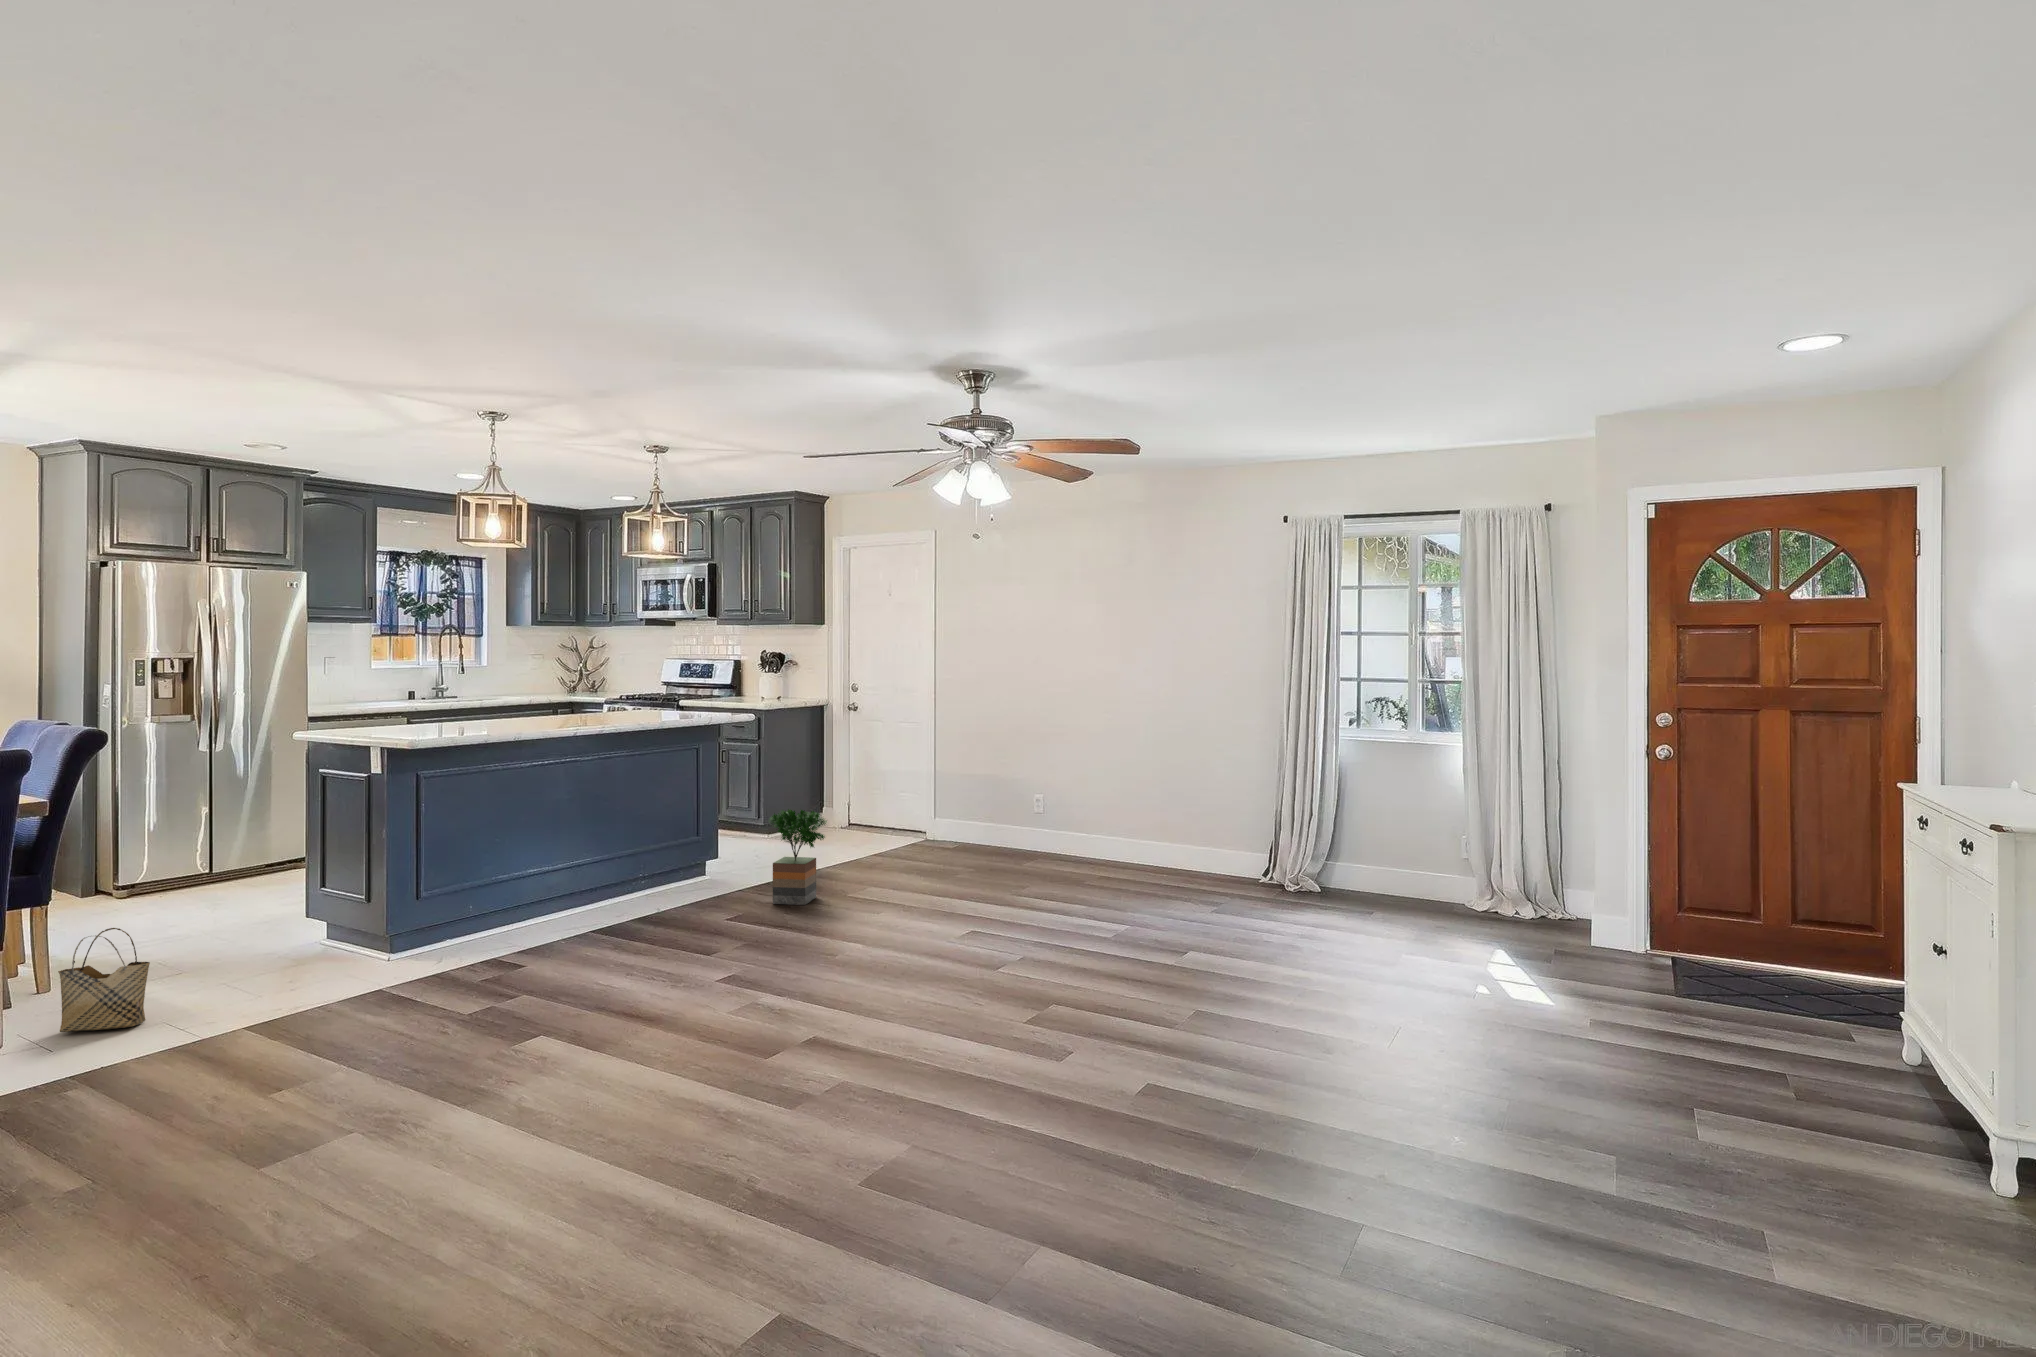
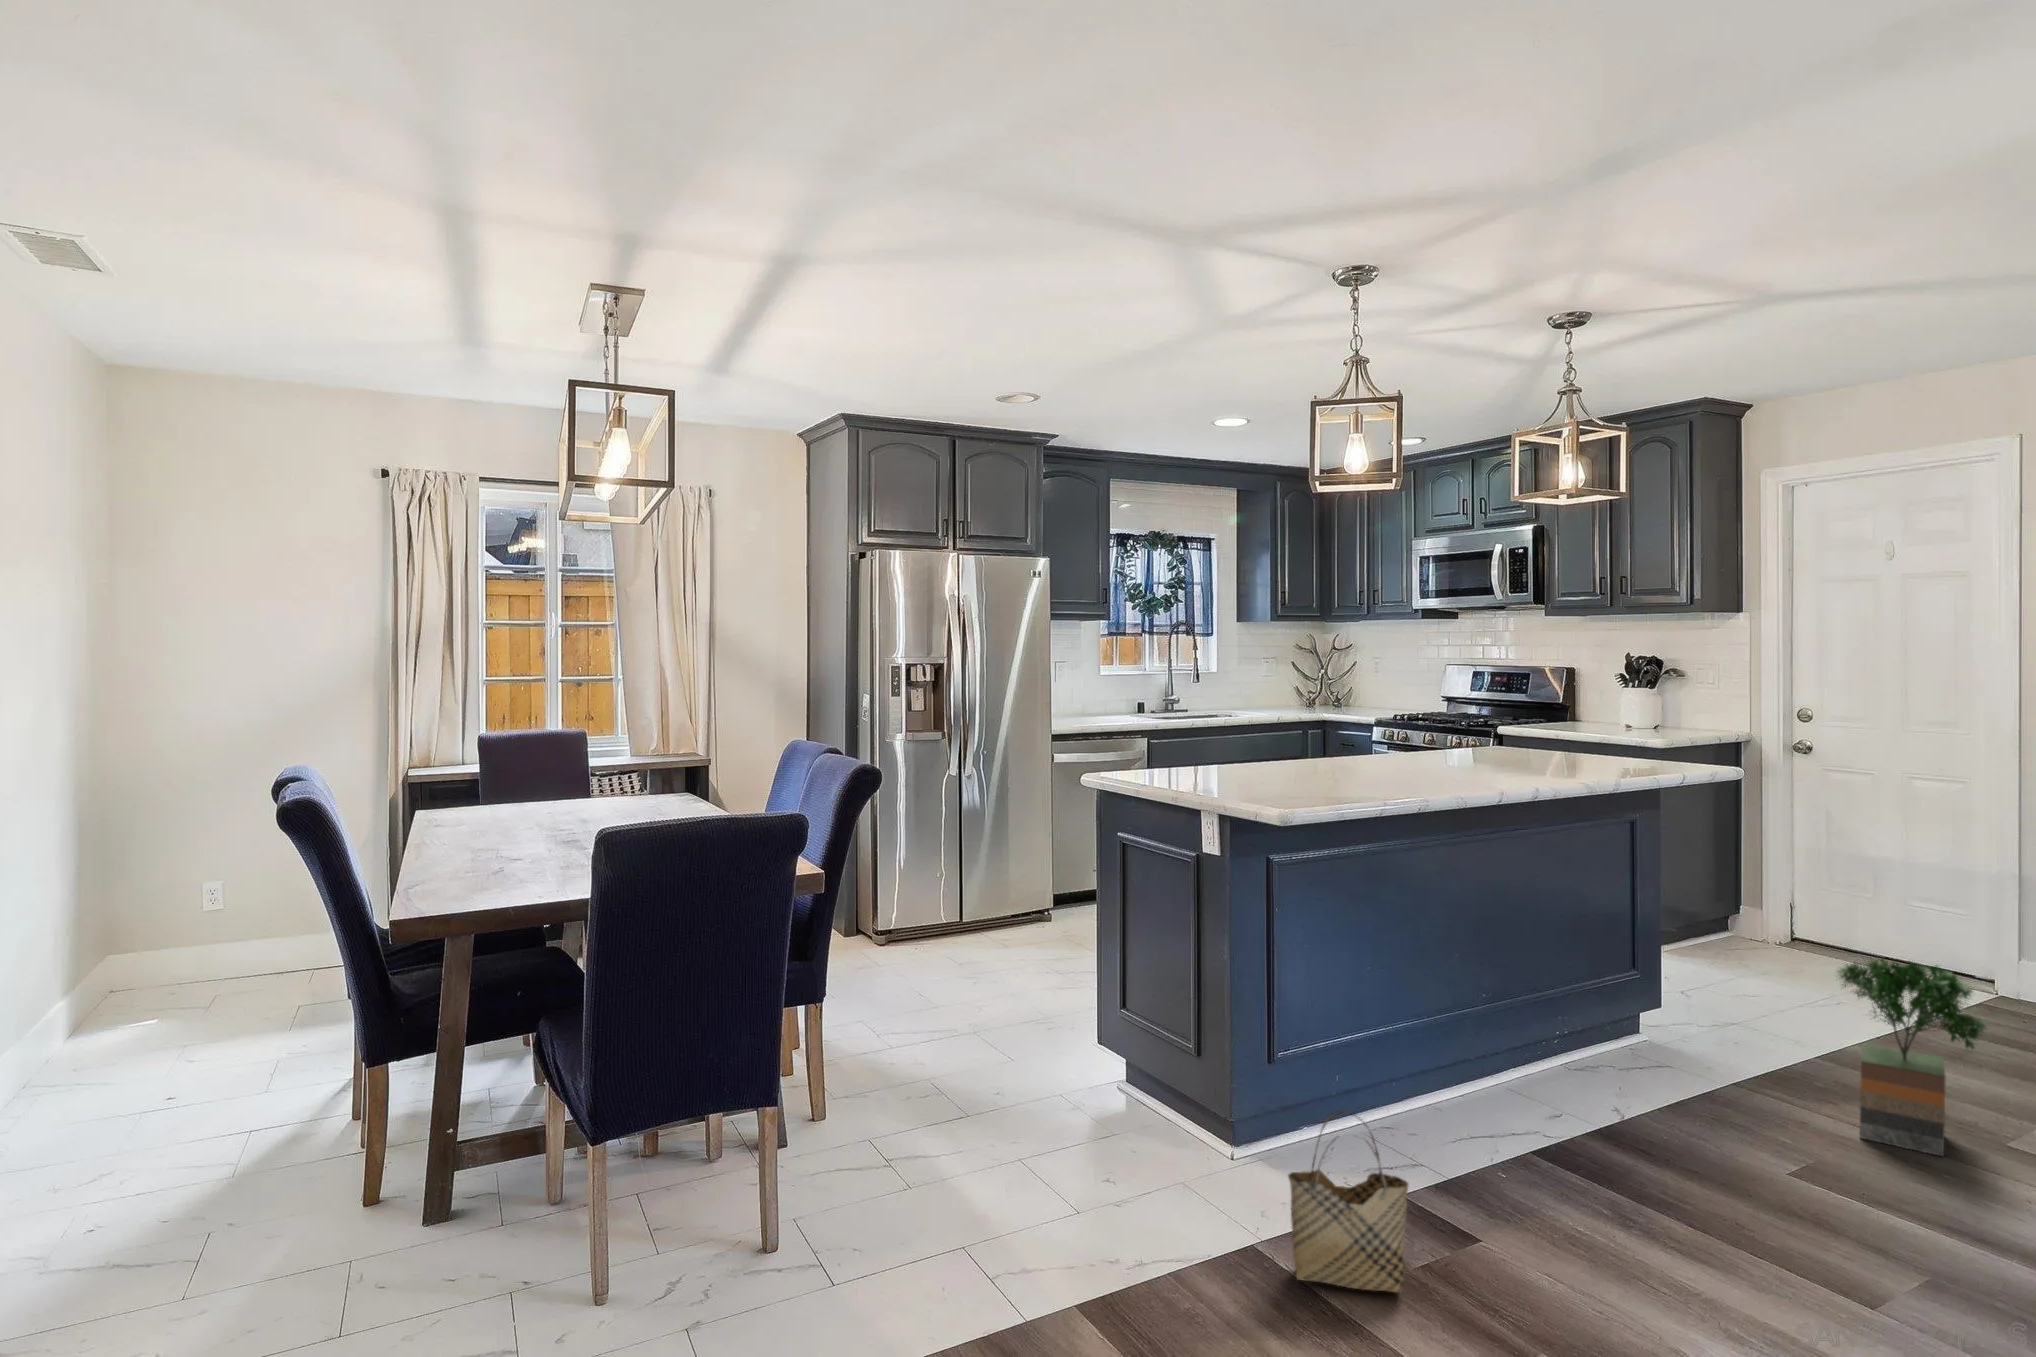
woven basket: present [58,928,150,1032] -> present [1288,1110,1409,1293]

